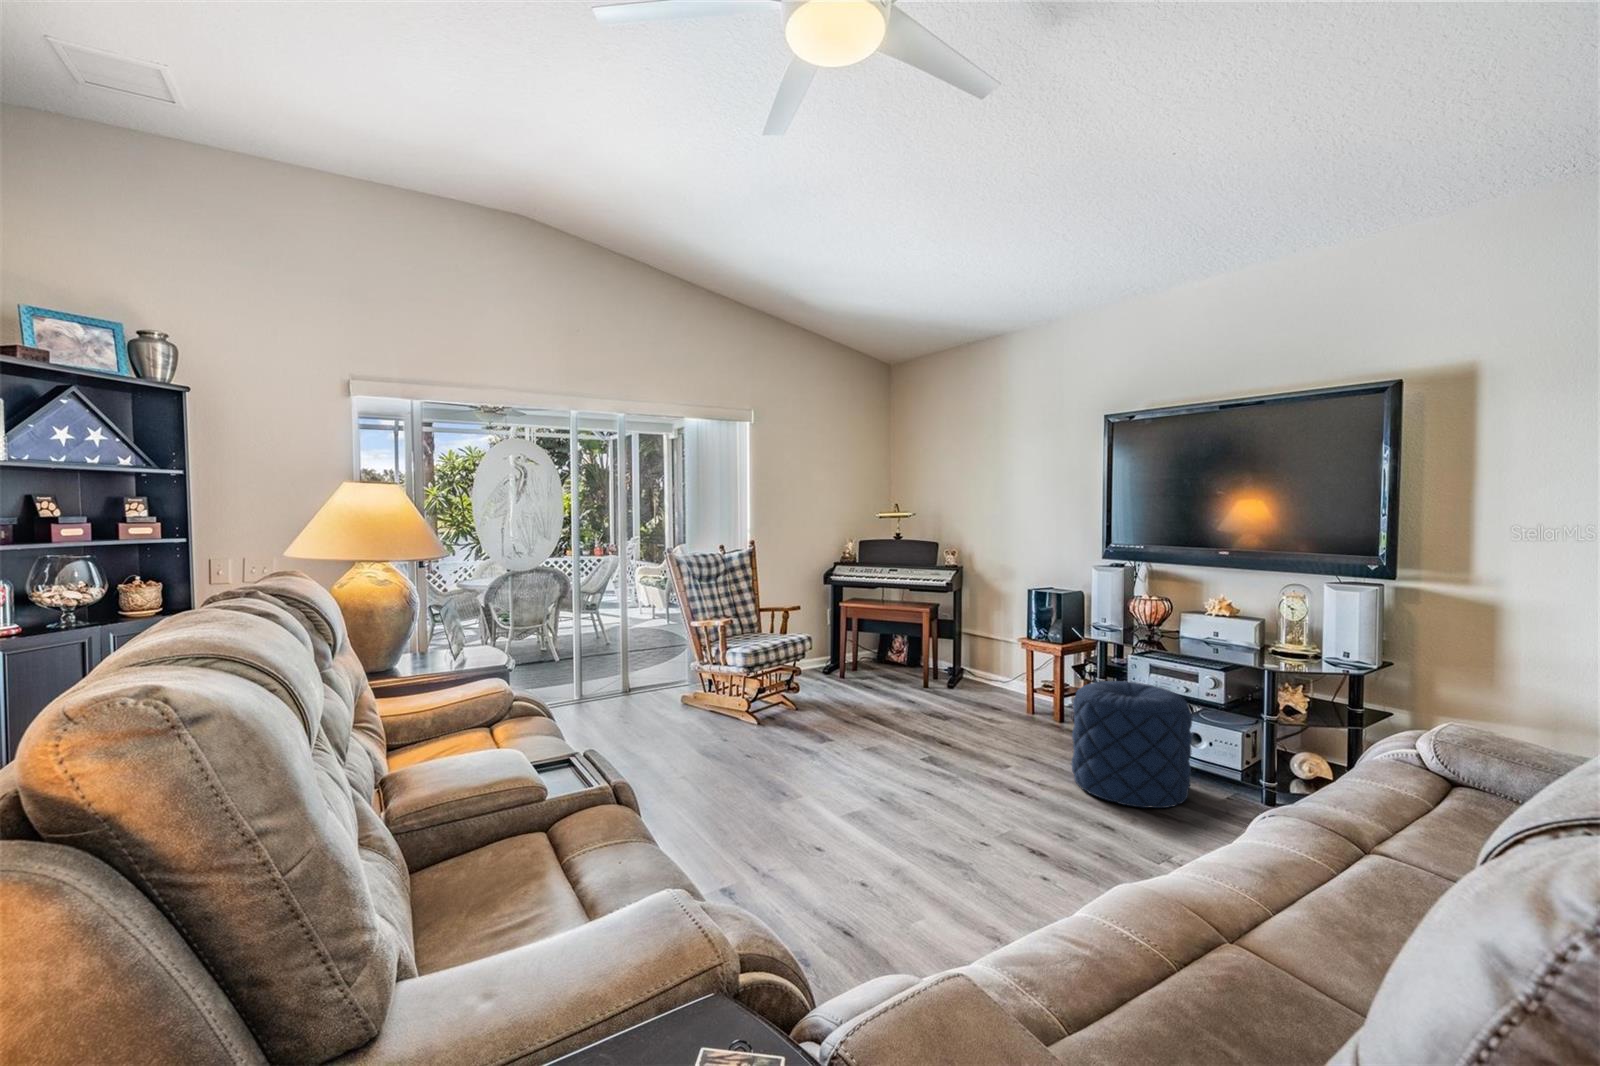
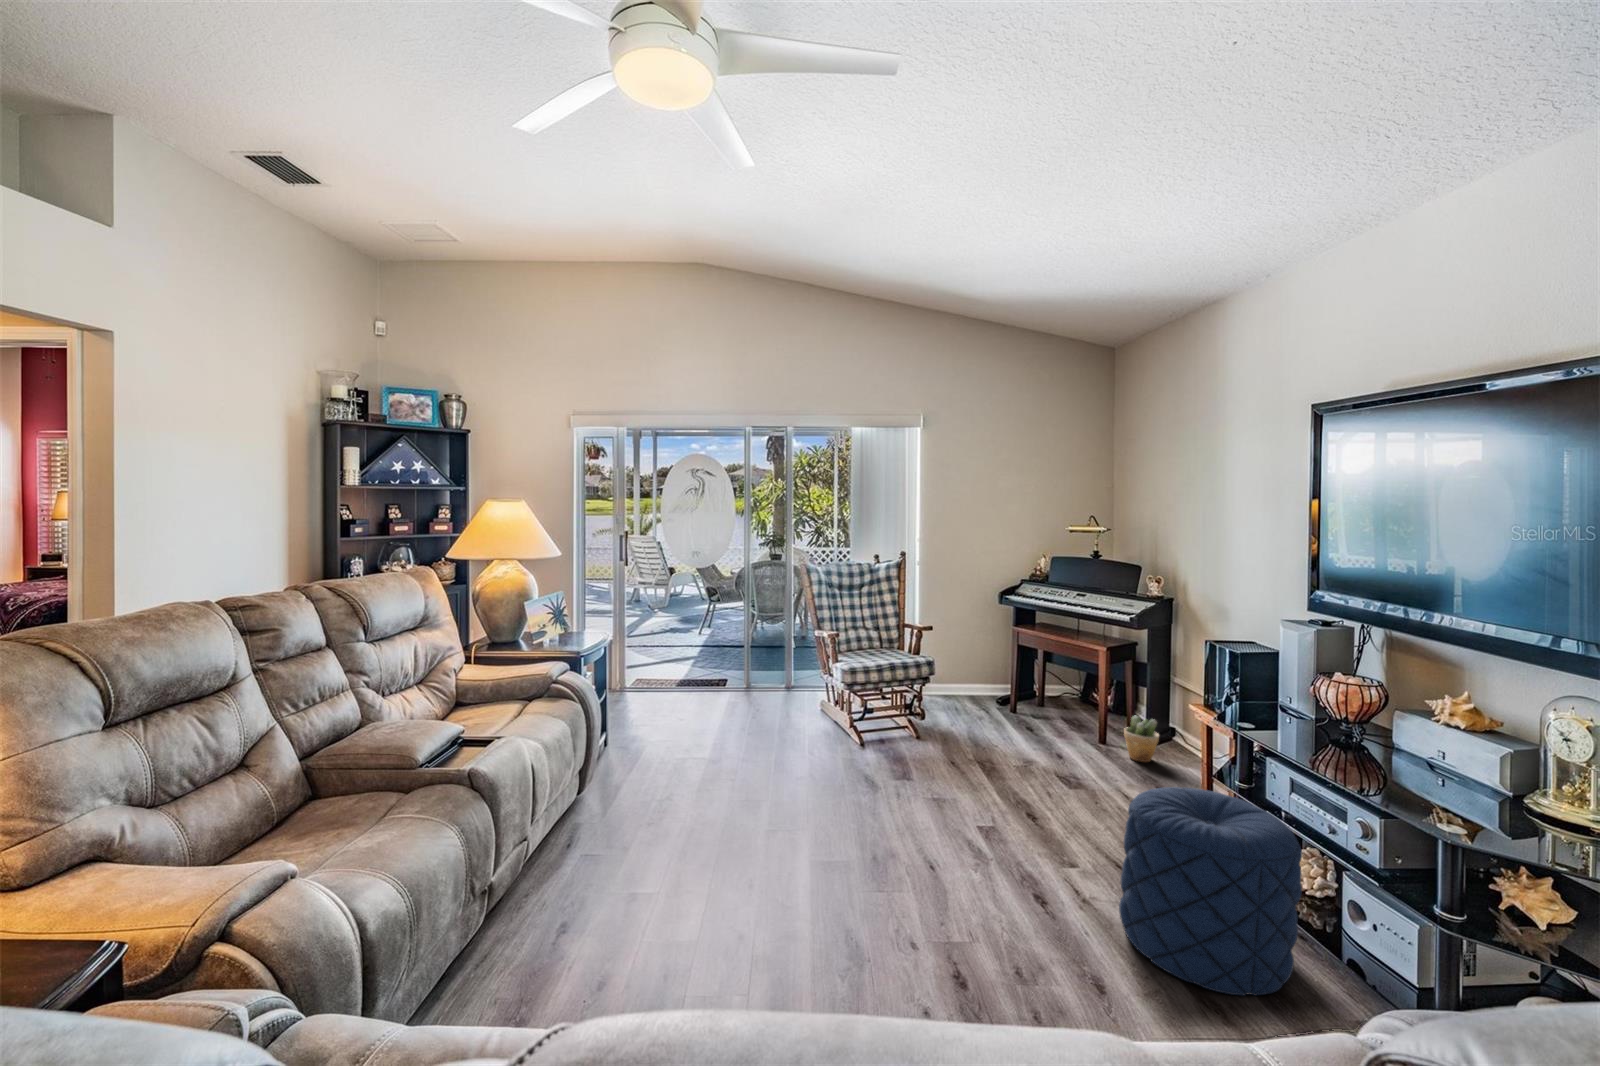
potted plant: none [957,658,983,693] -> present [1124,716,1159,762]

